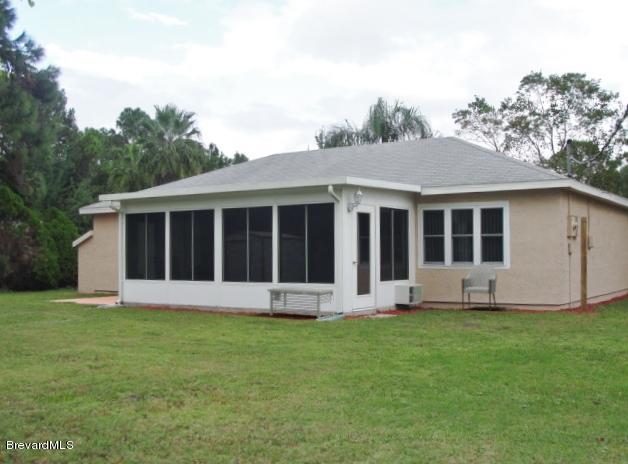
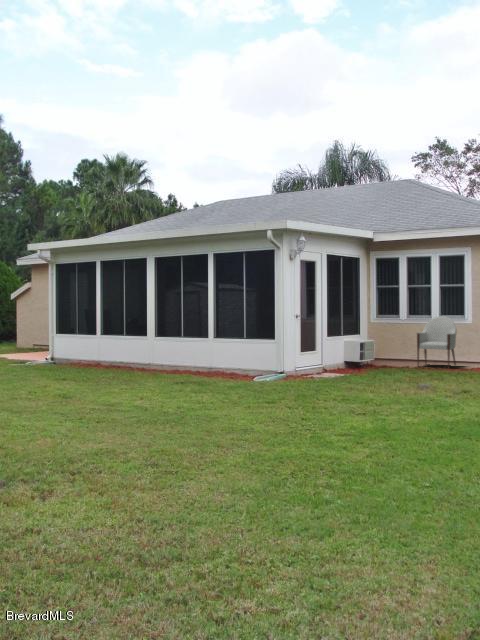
storage bench: present [268,287,333,318] -> none [201,343,275,378]

